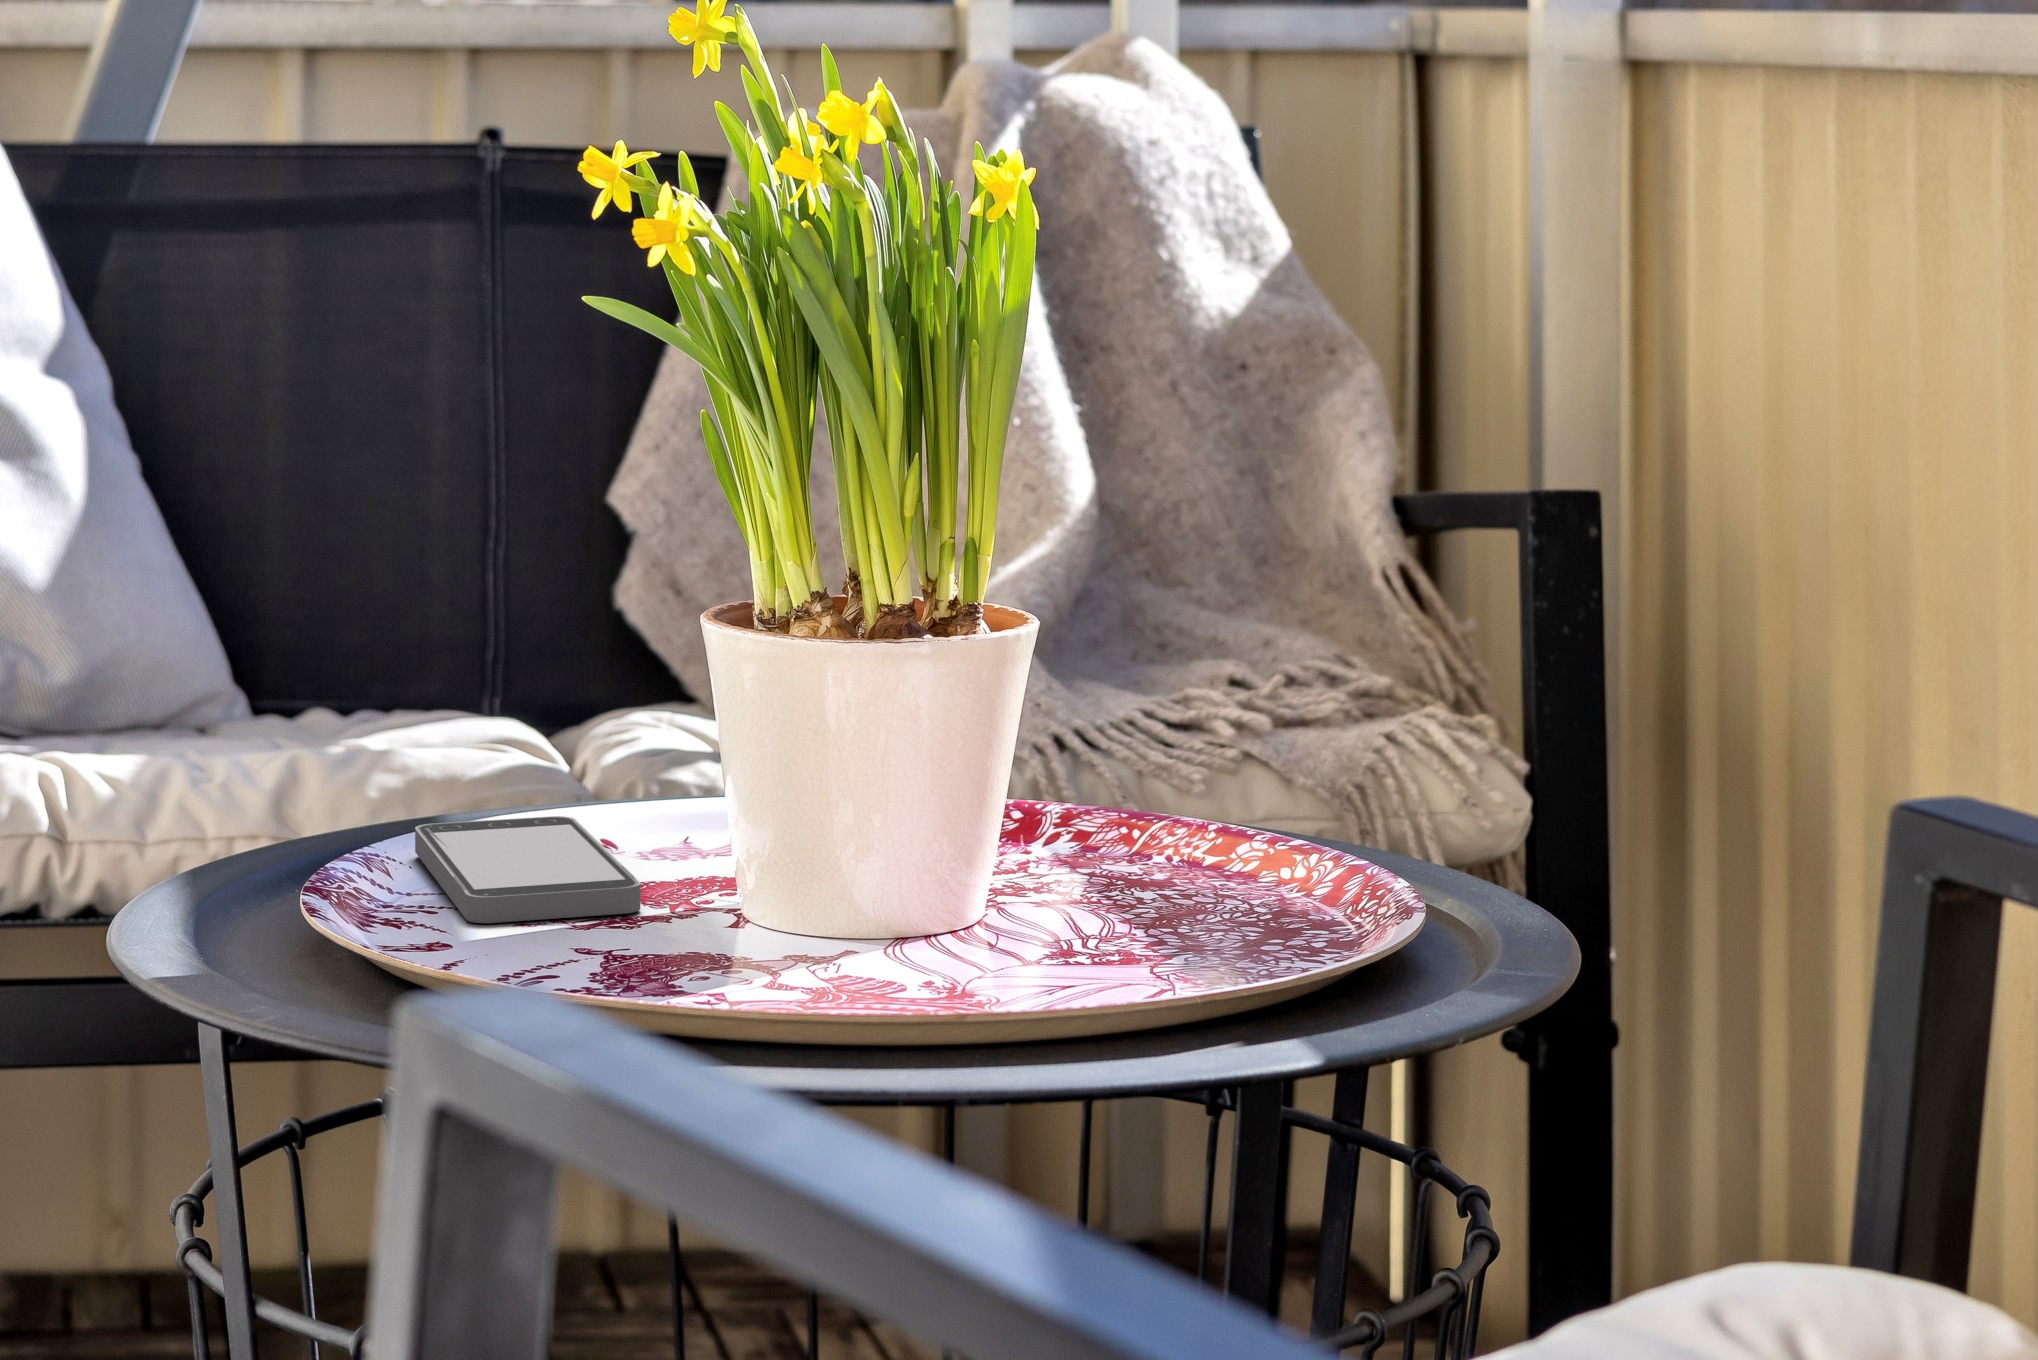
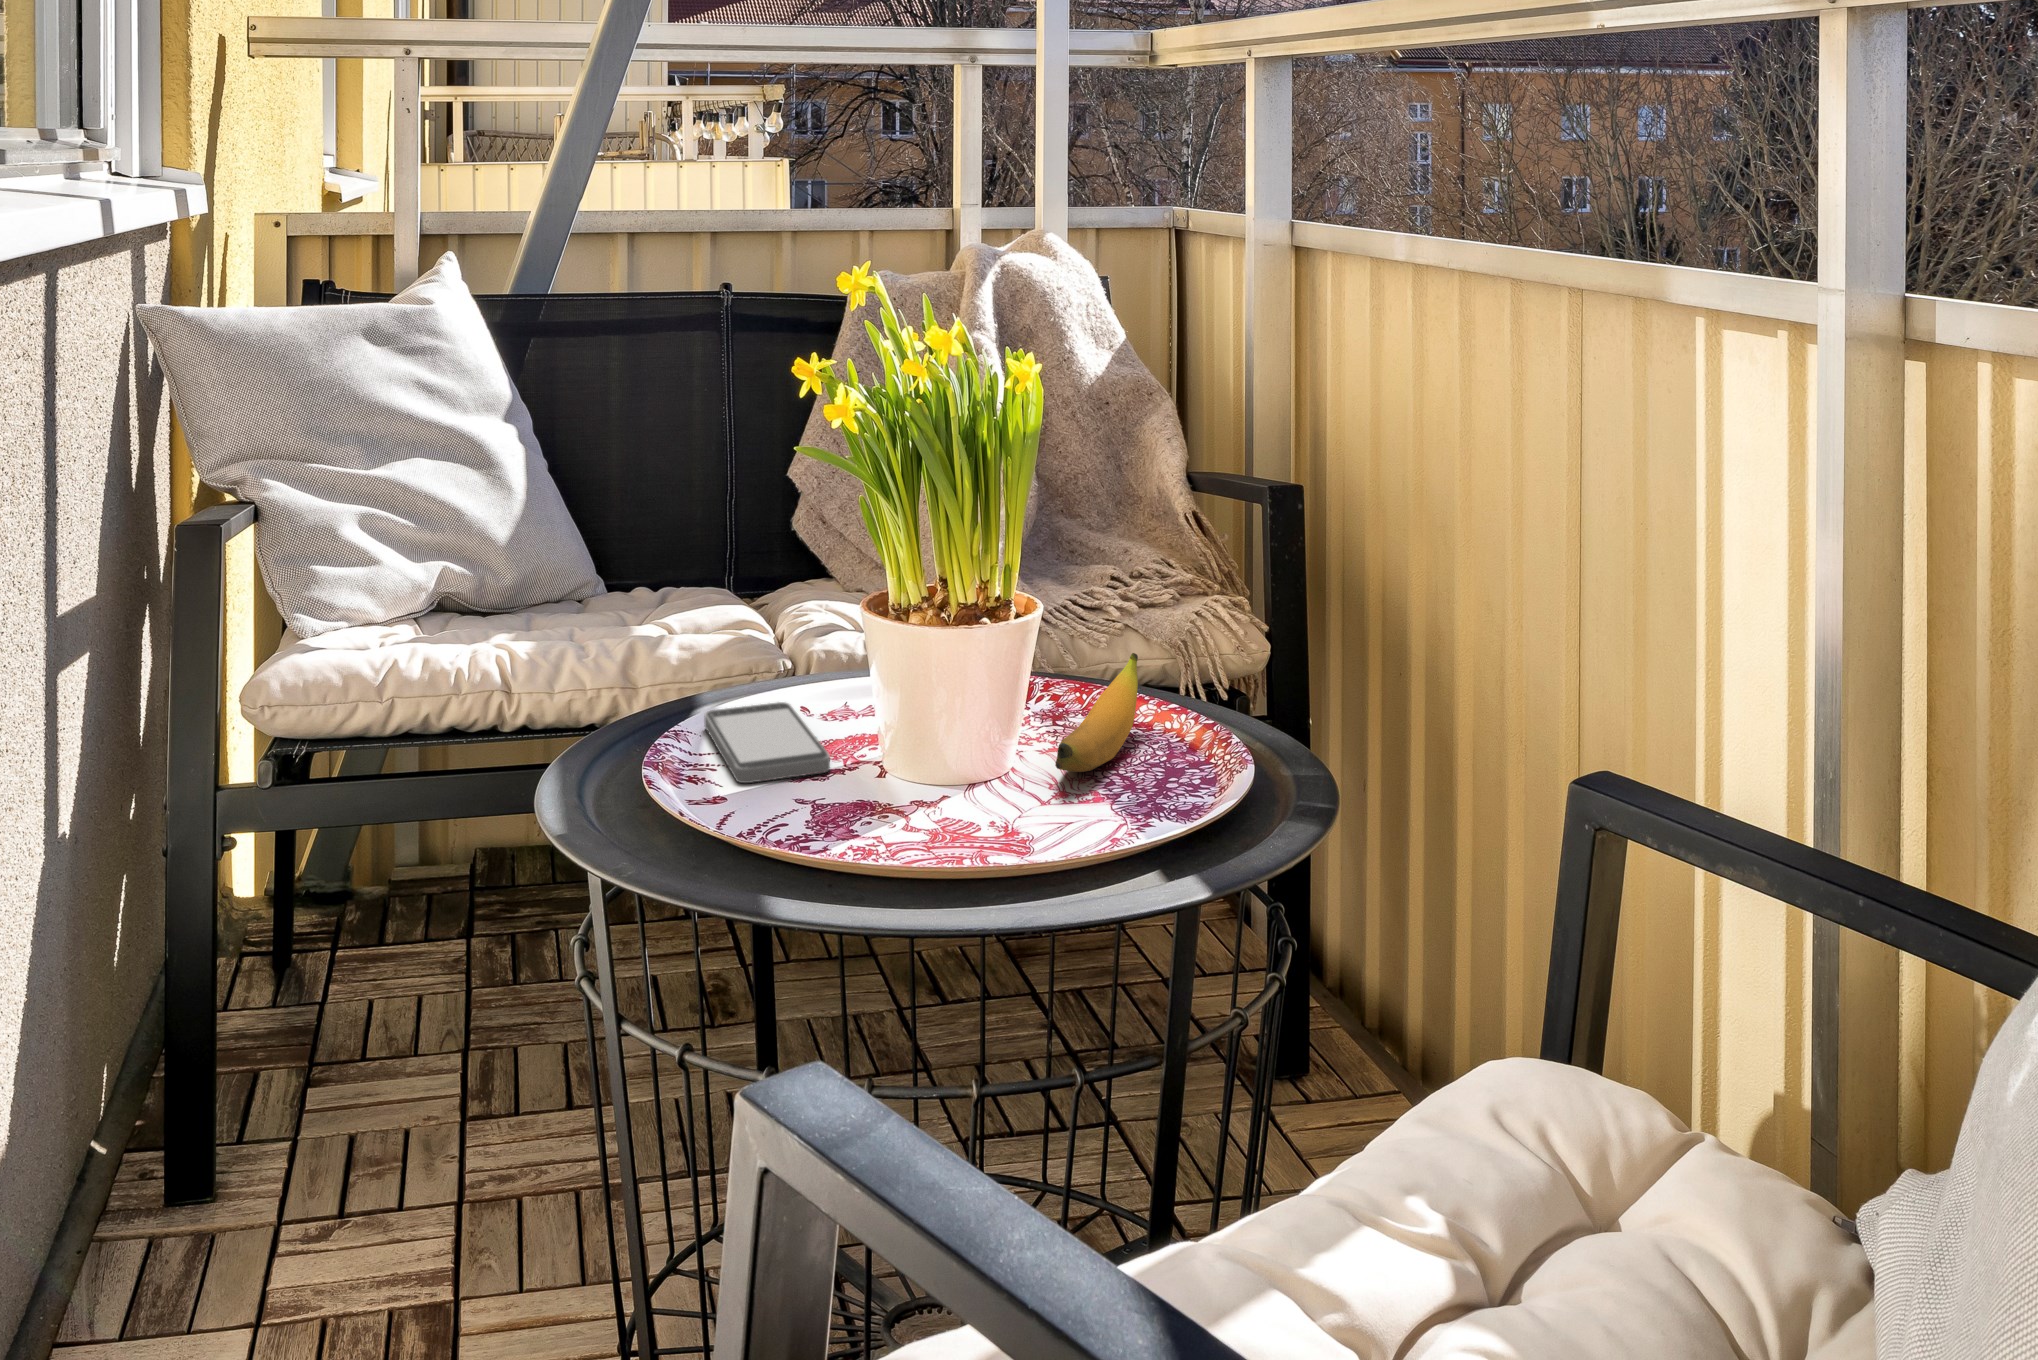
banana: none [1055,731,1229,917] -> present [1055,653,1138,772]

